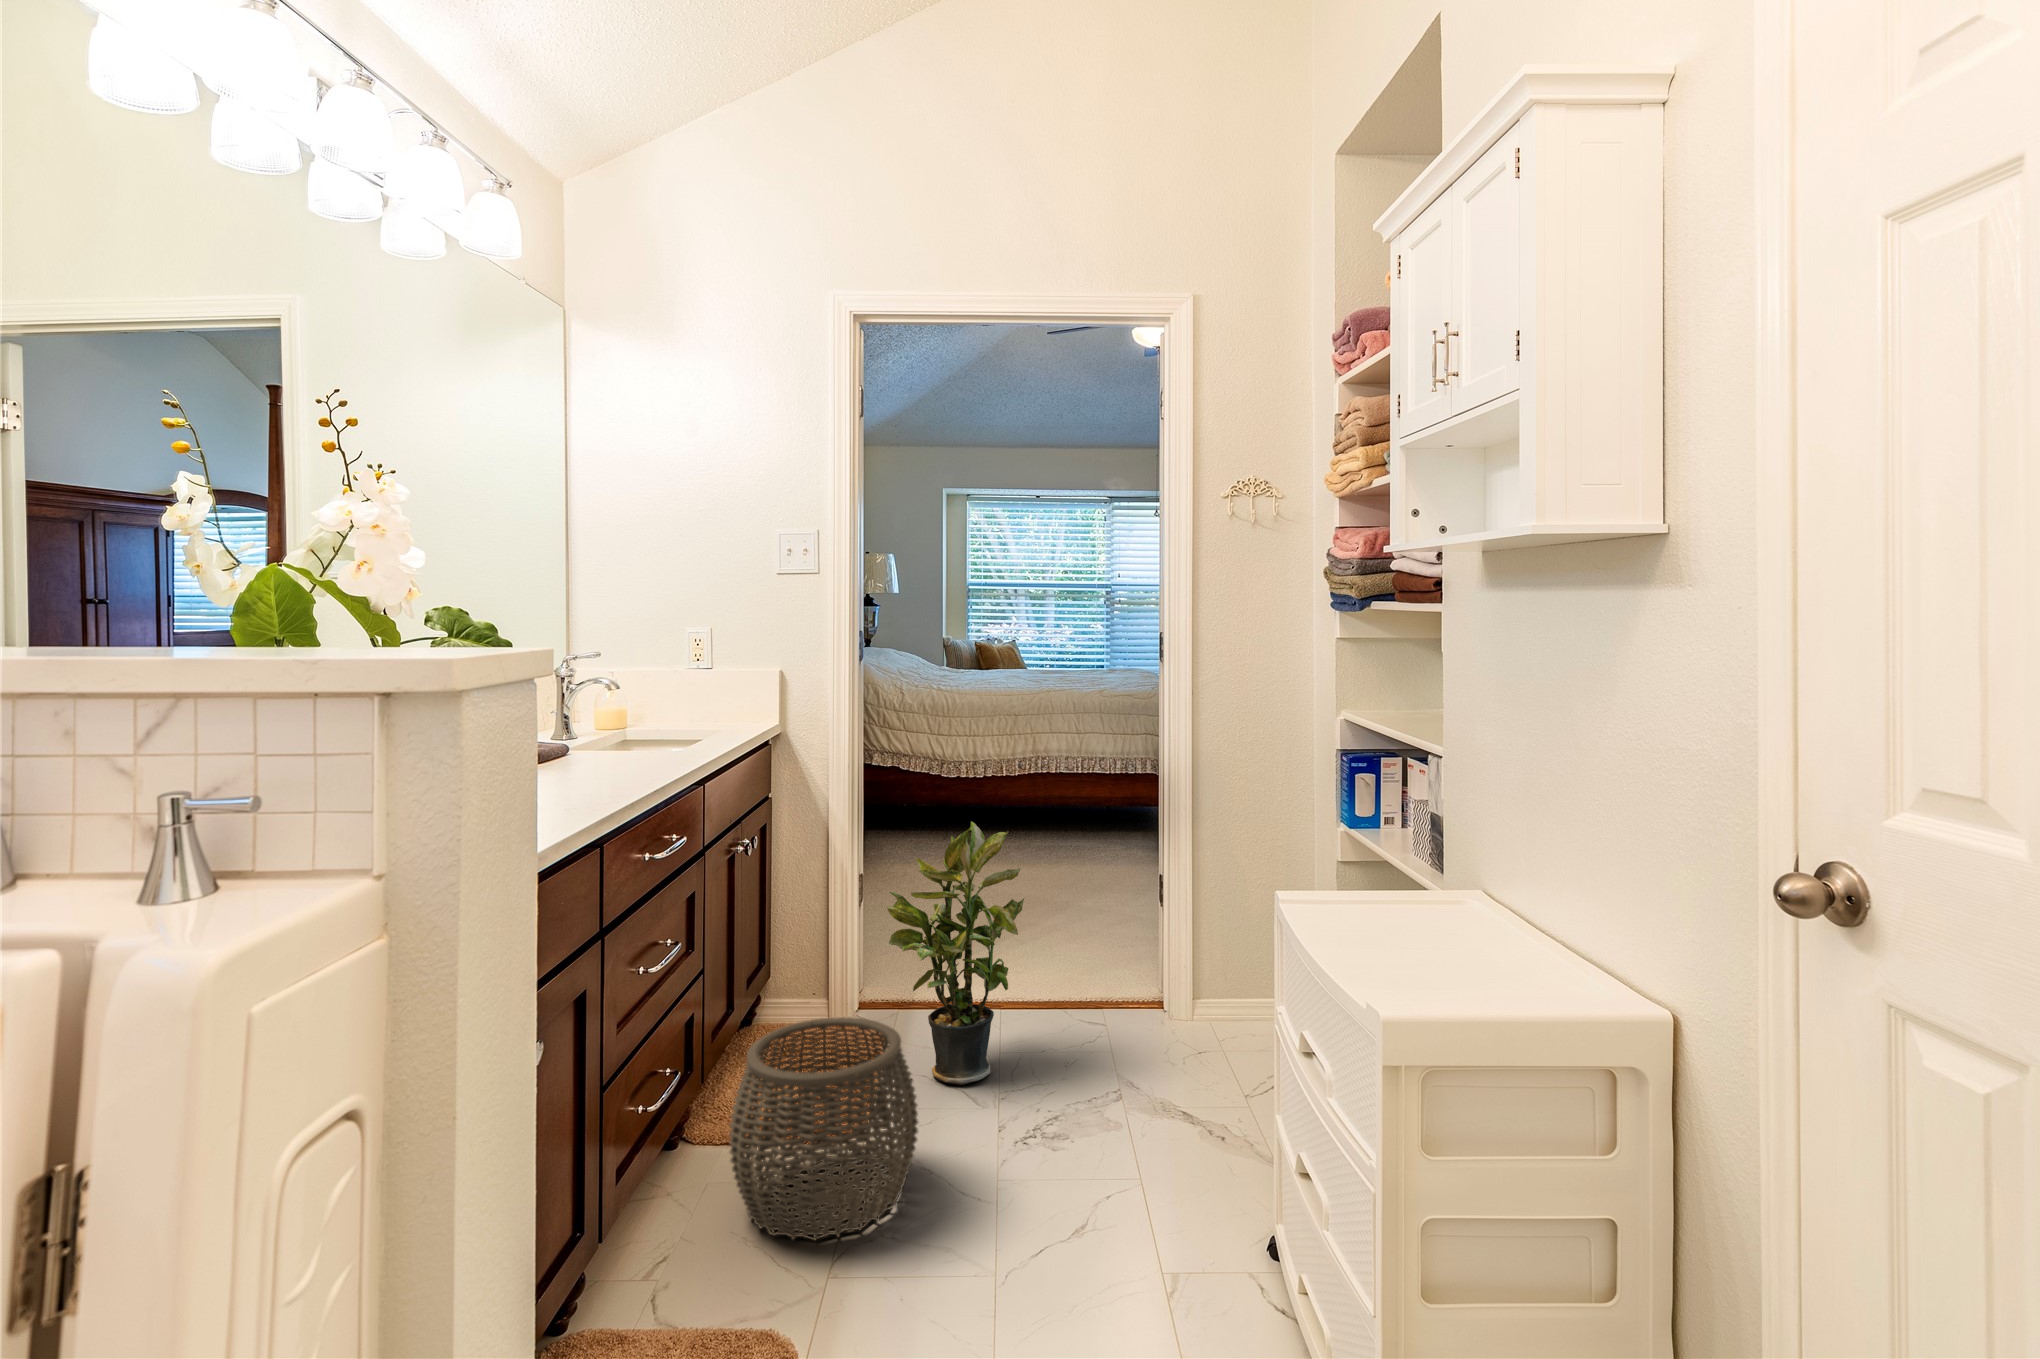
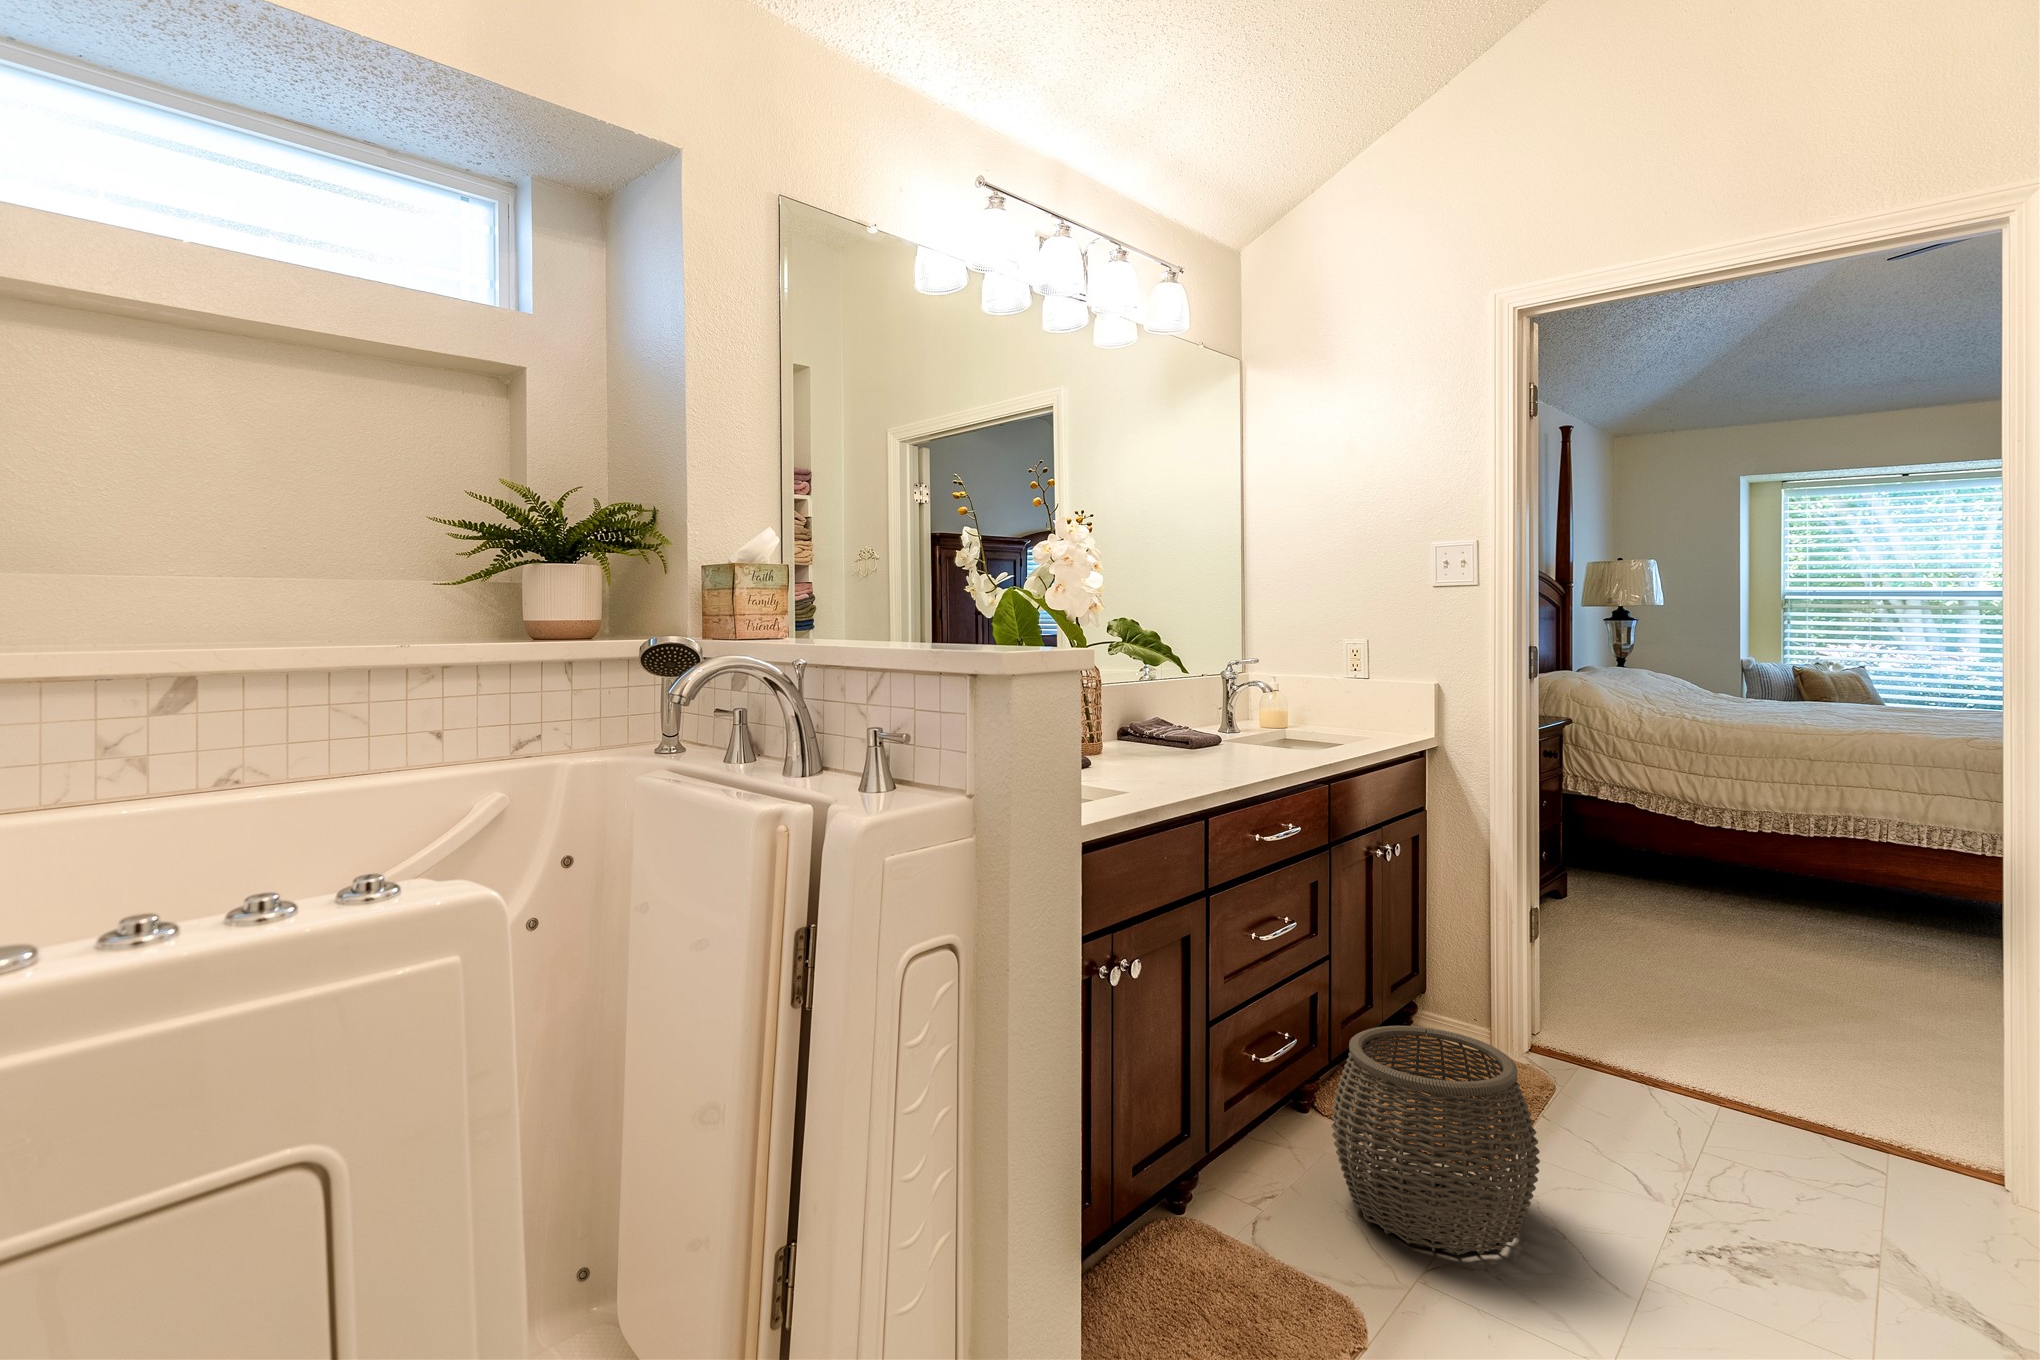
potted plant: present [887,821,1024,1085] -> none [1538,860,1729,1165]

